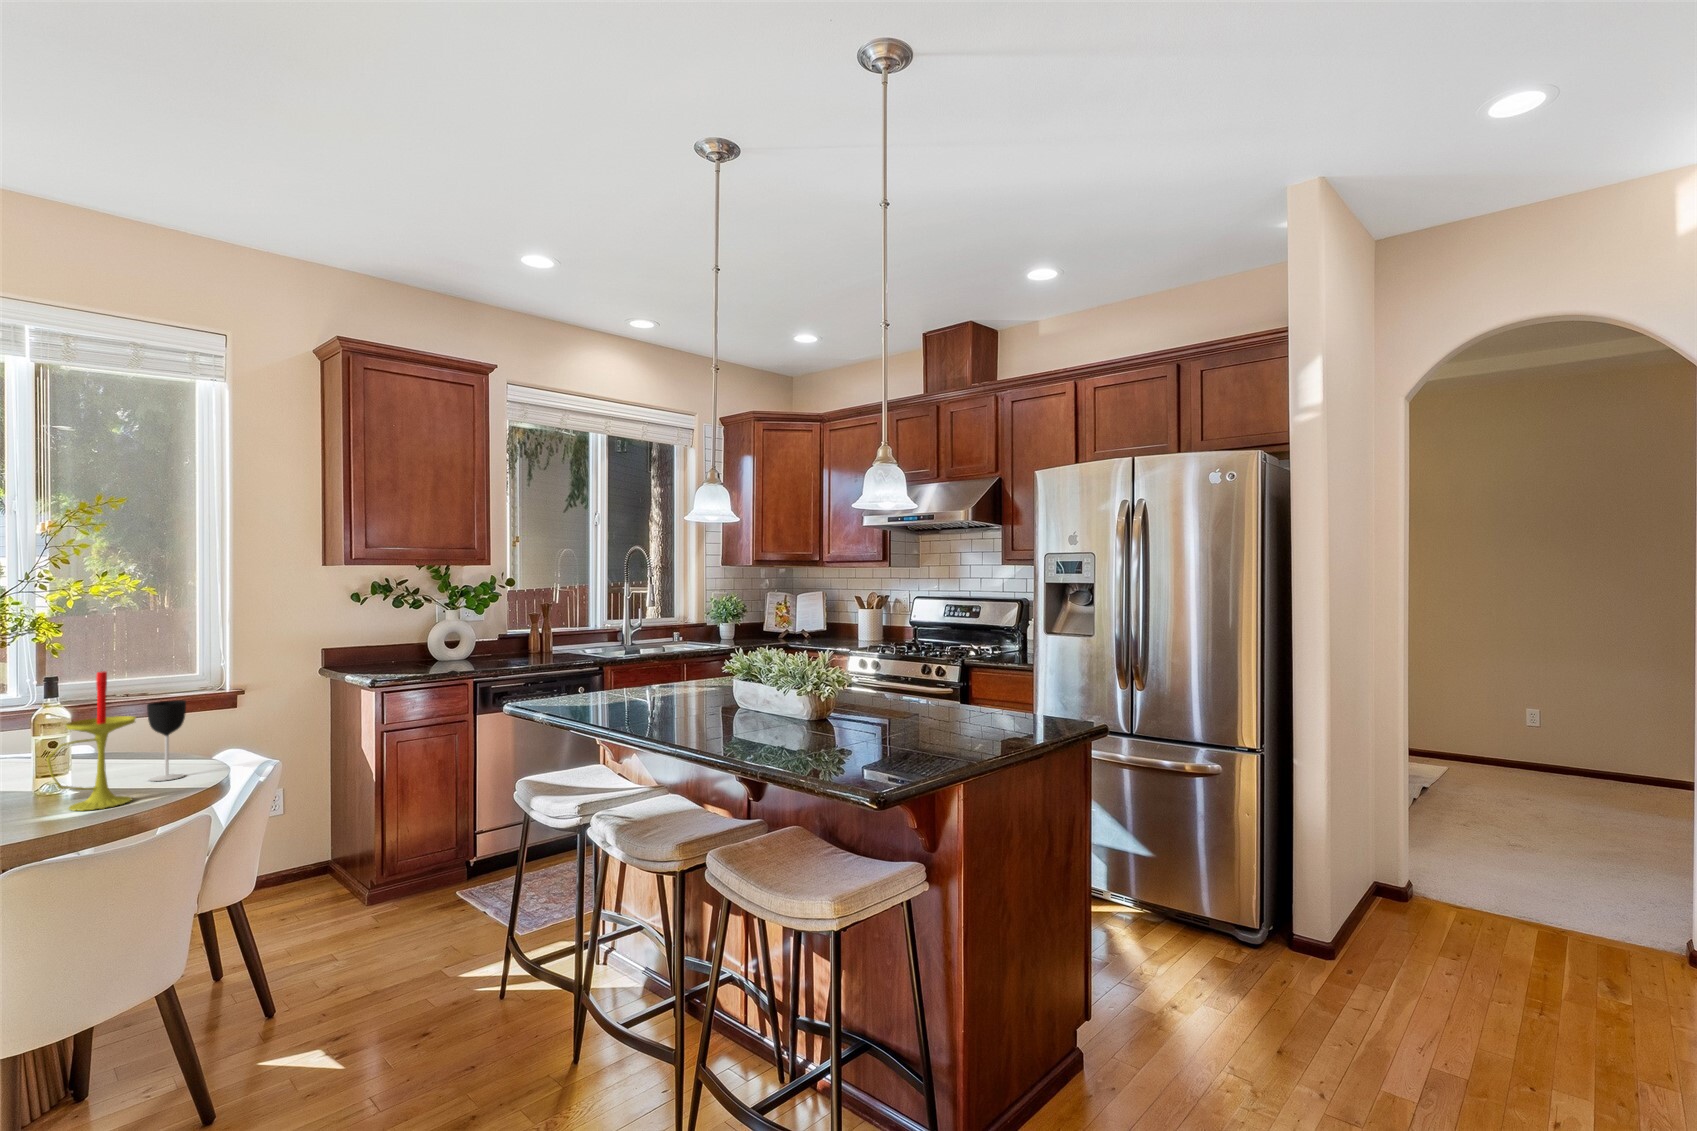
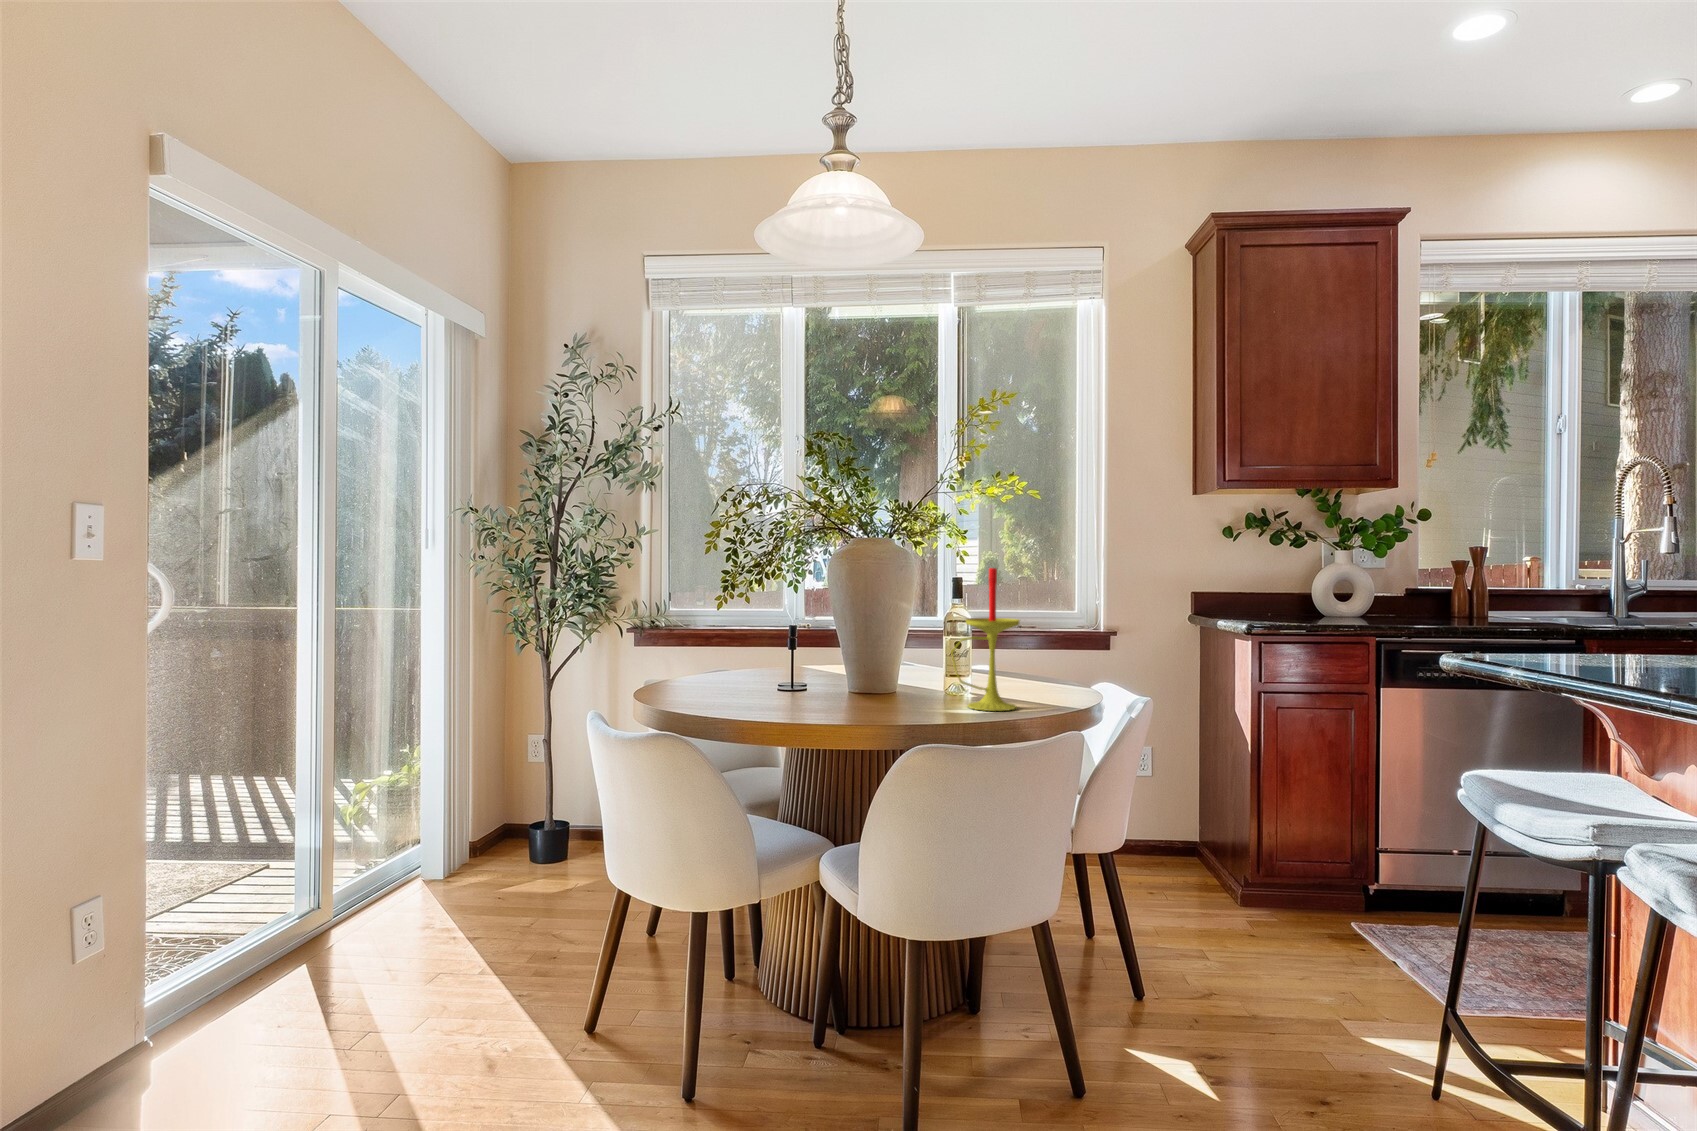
wine glass: present [147,700,186,781] -> none [1031,612,1064,697]

